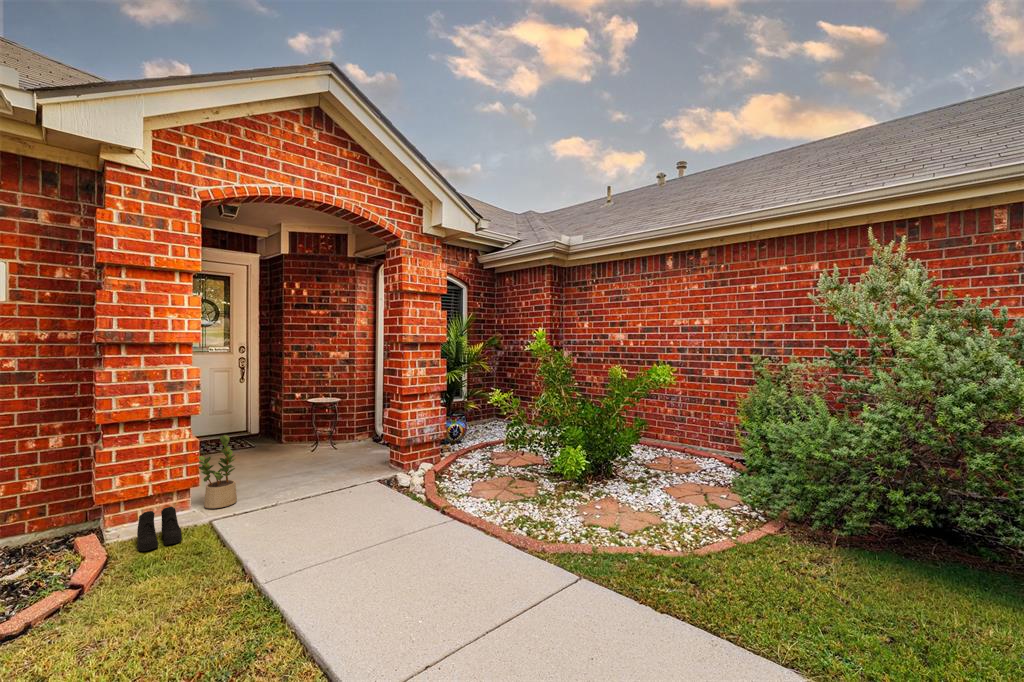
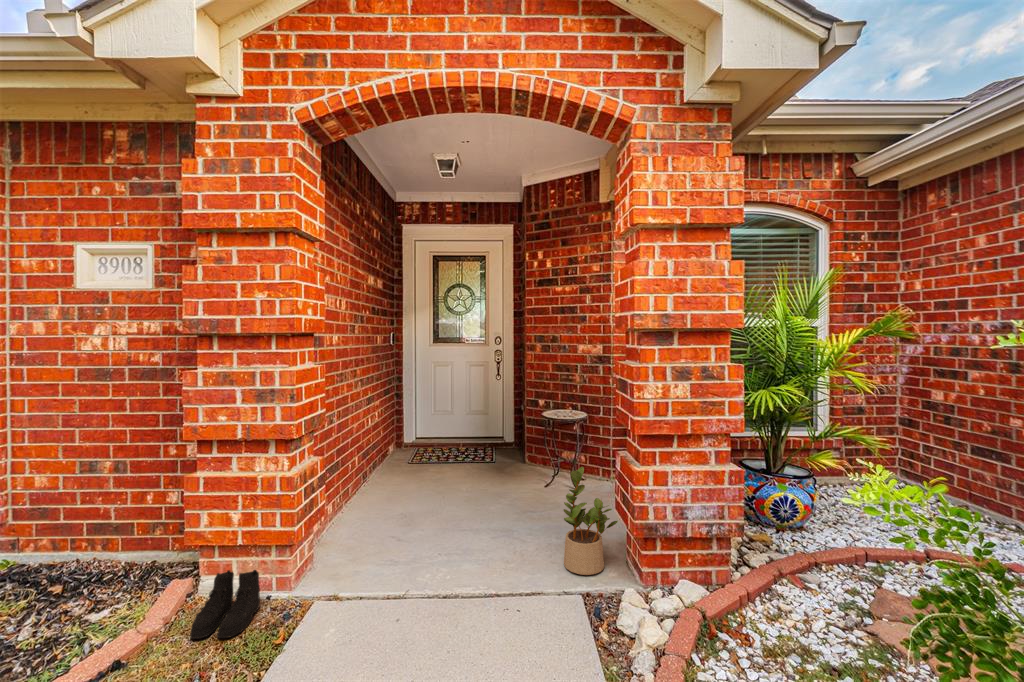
potted plant: present [199,435,237,508] -> present [564,467,618,575]

